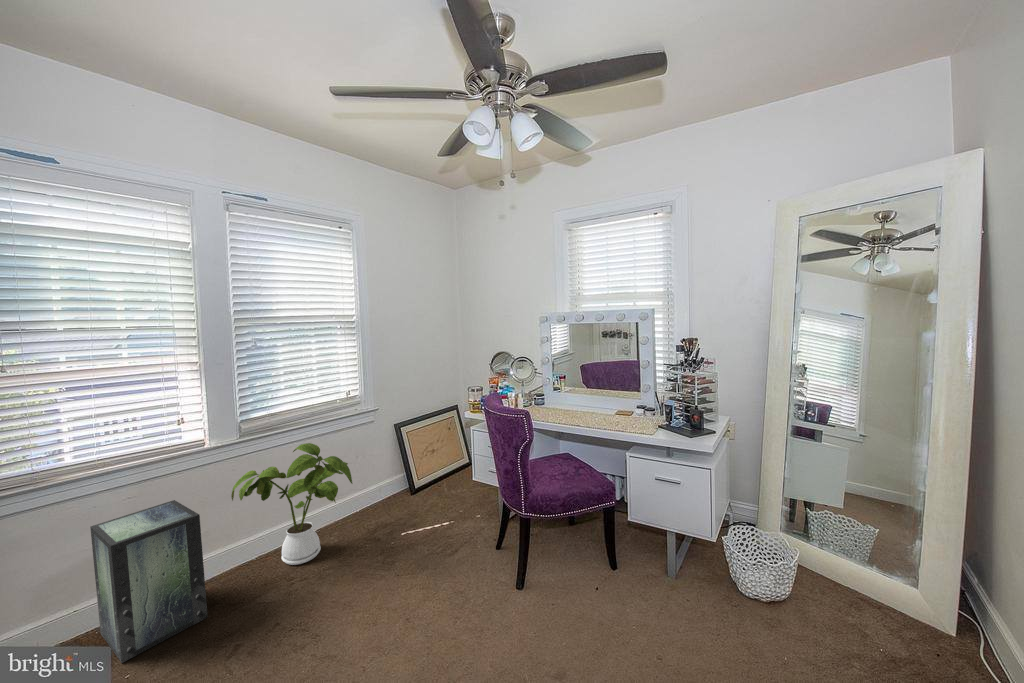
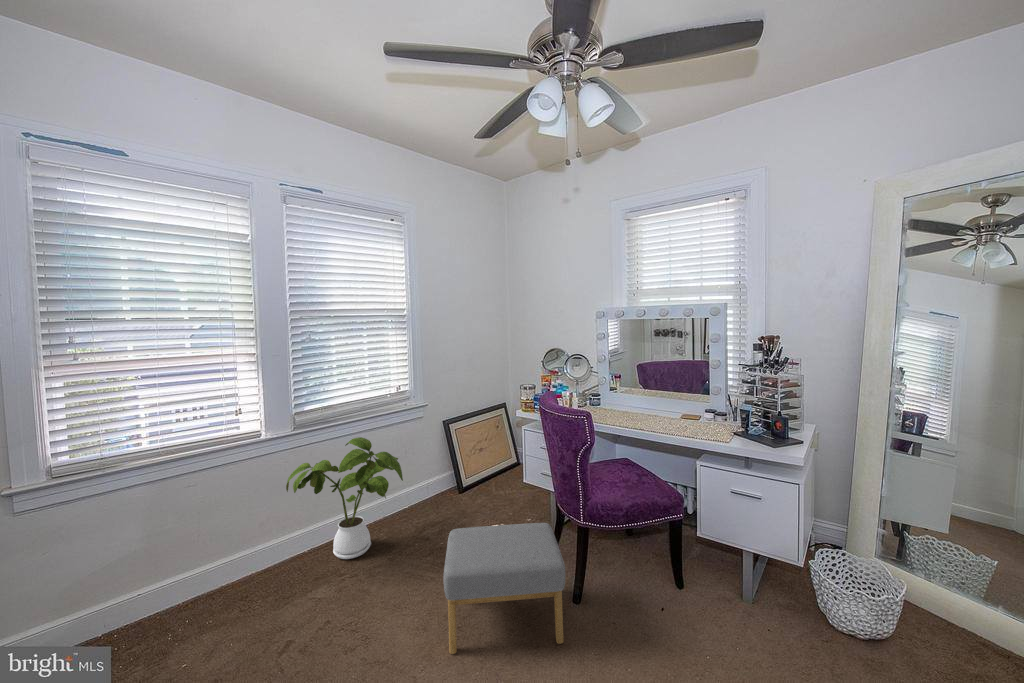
storage box: present [90,500,208,663] -> none [154,489,261,652]
footstool: none [392,516,506,642] -> present [443,523,565,654]

